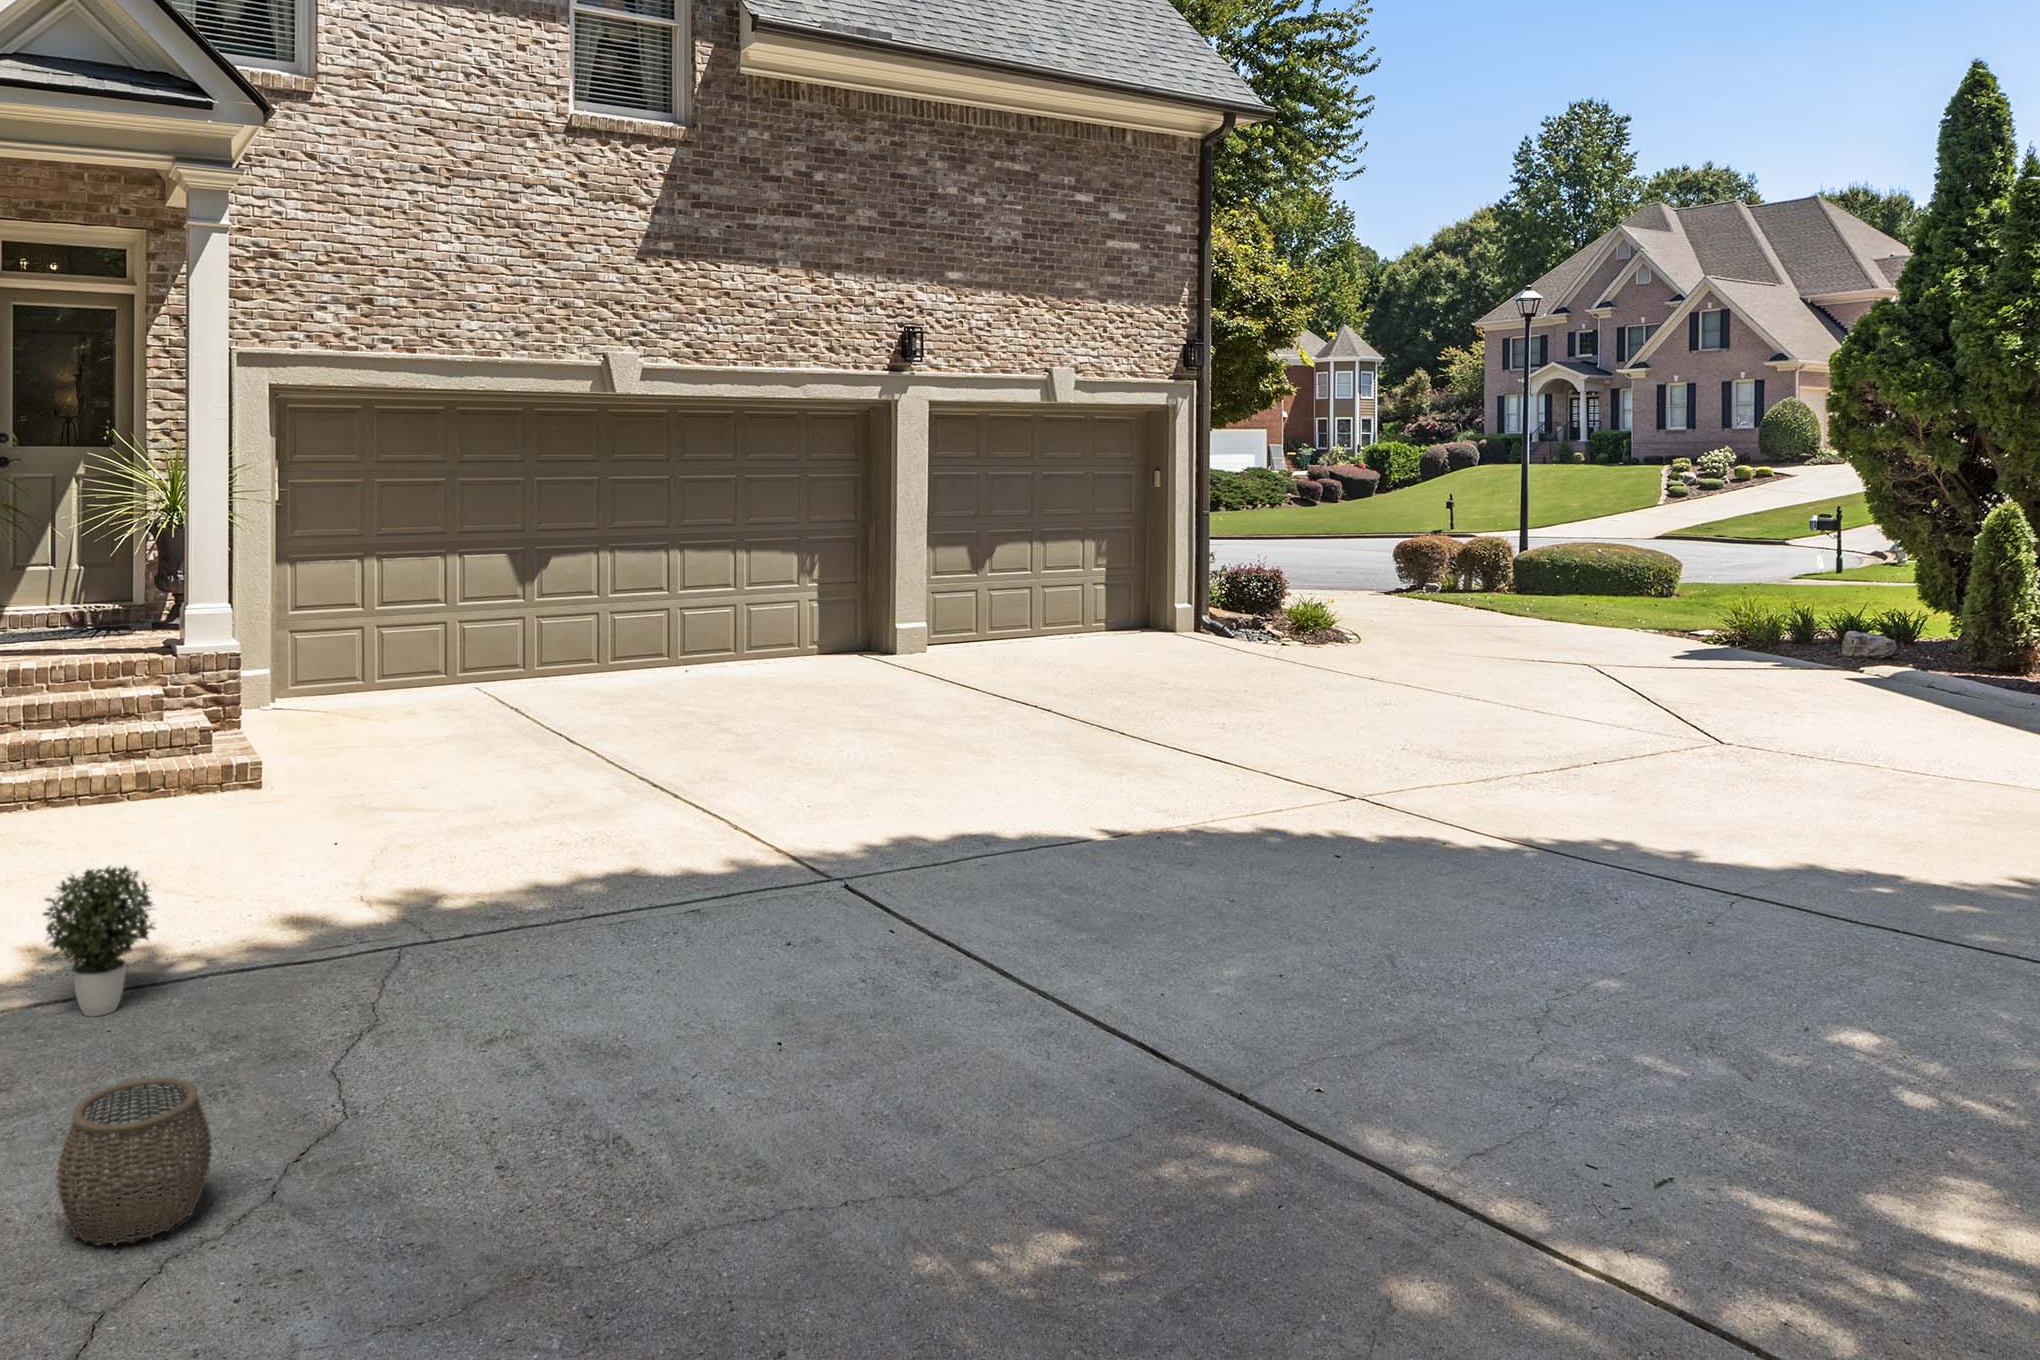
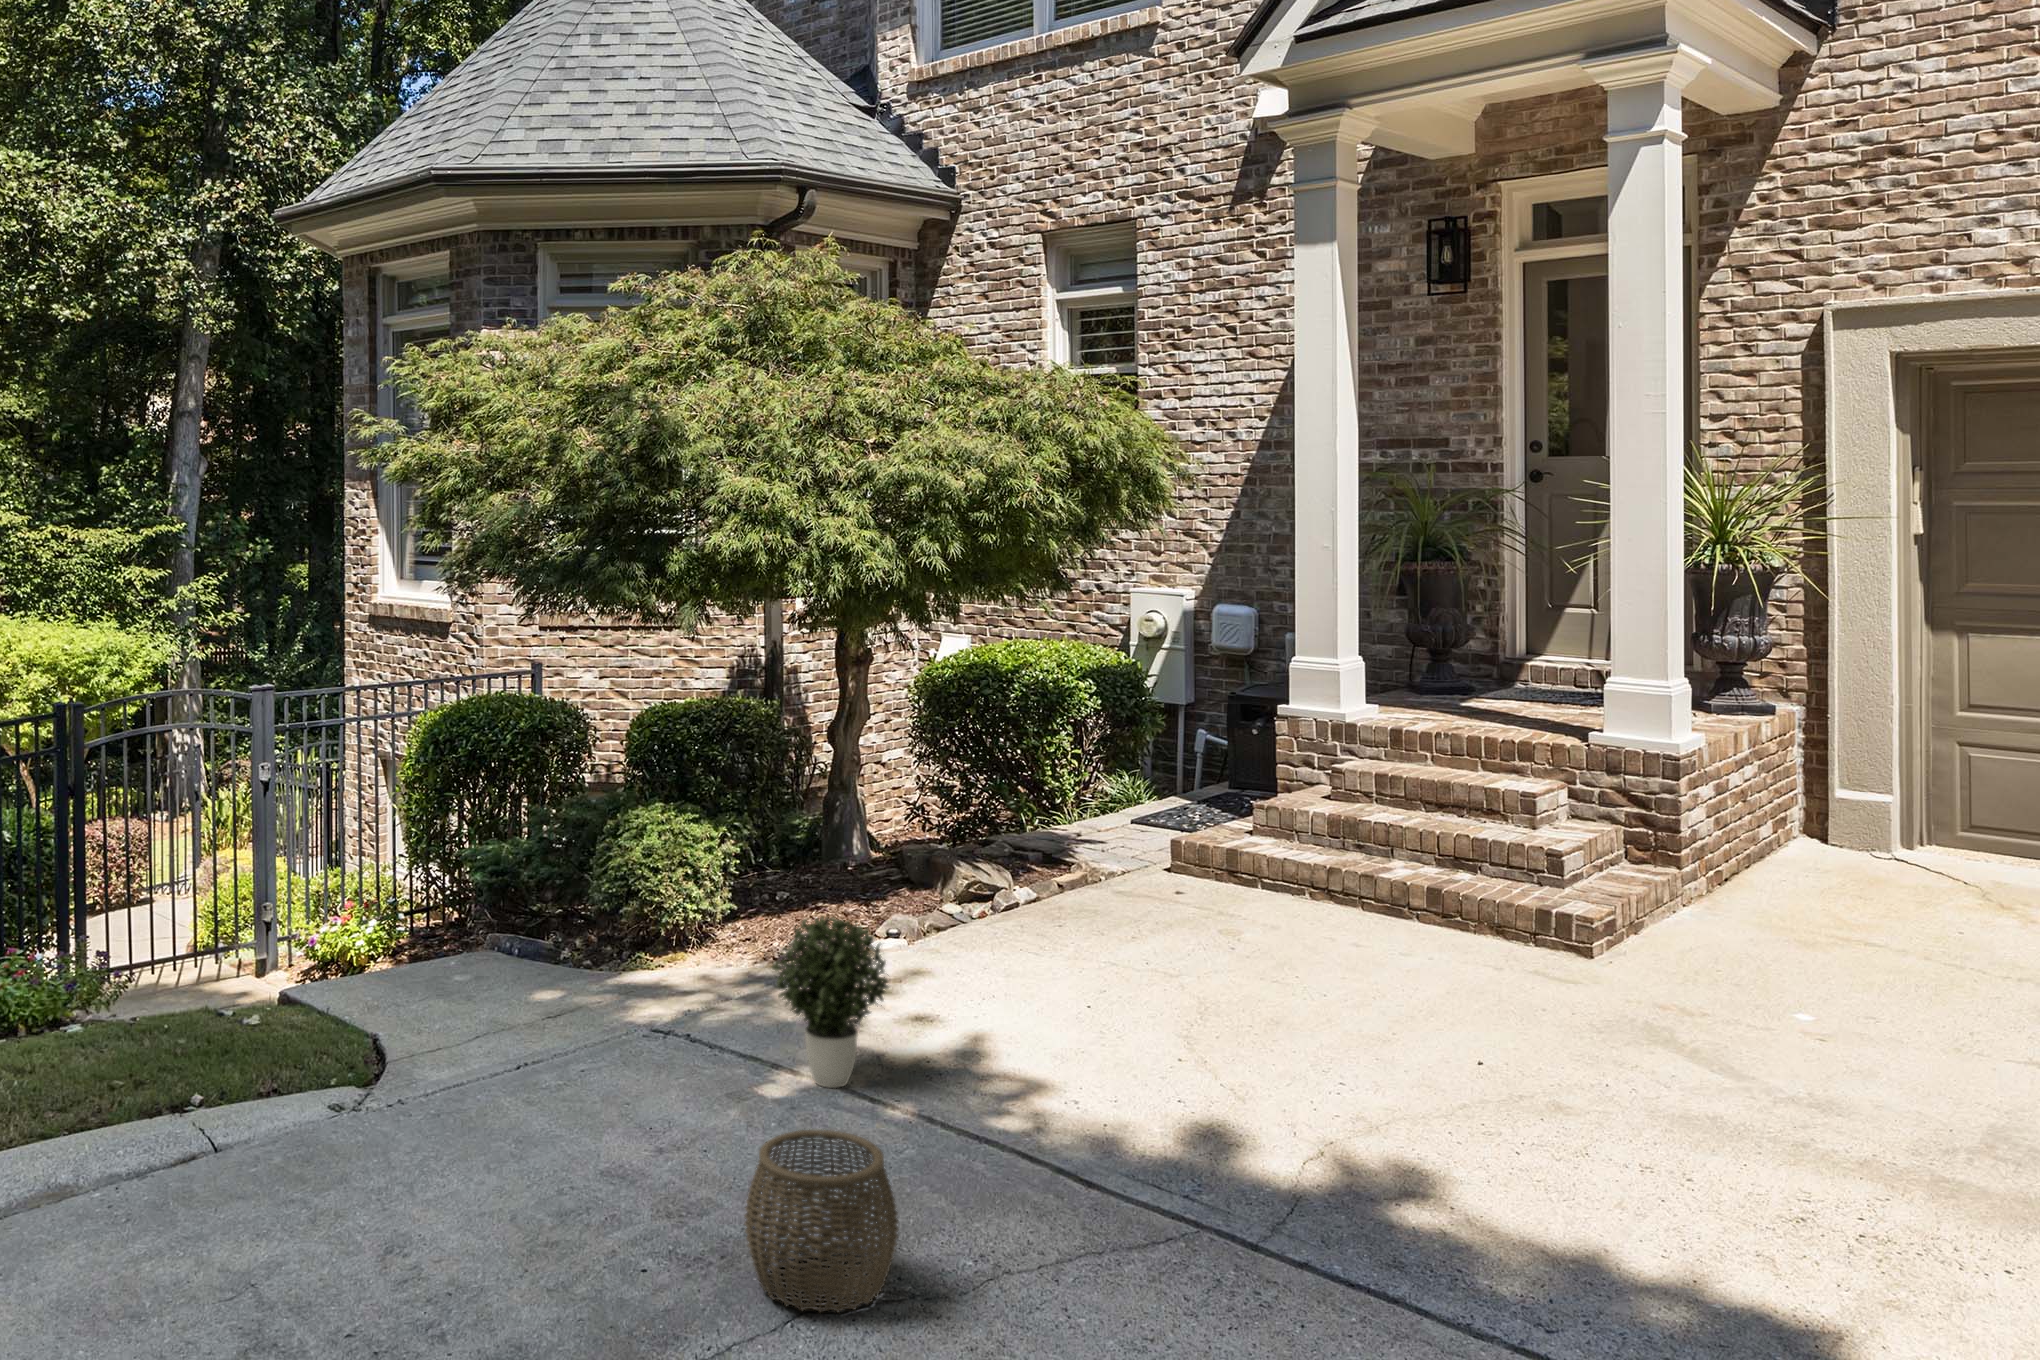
woven basket: present [56,1077,212,1245] -> present [745,1130,898,1312]

